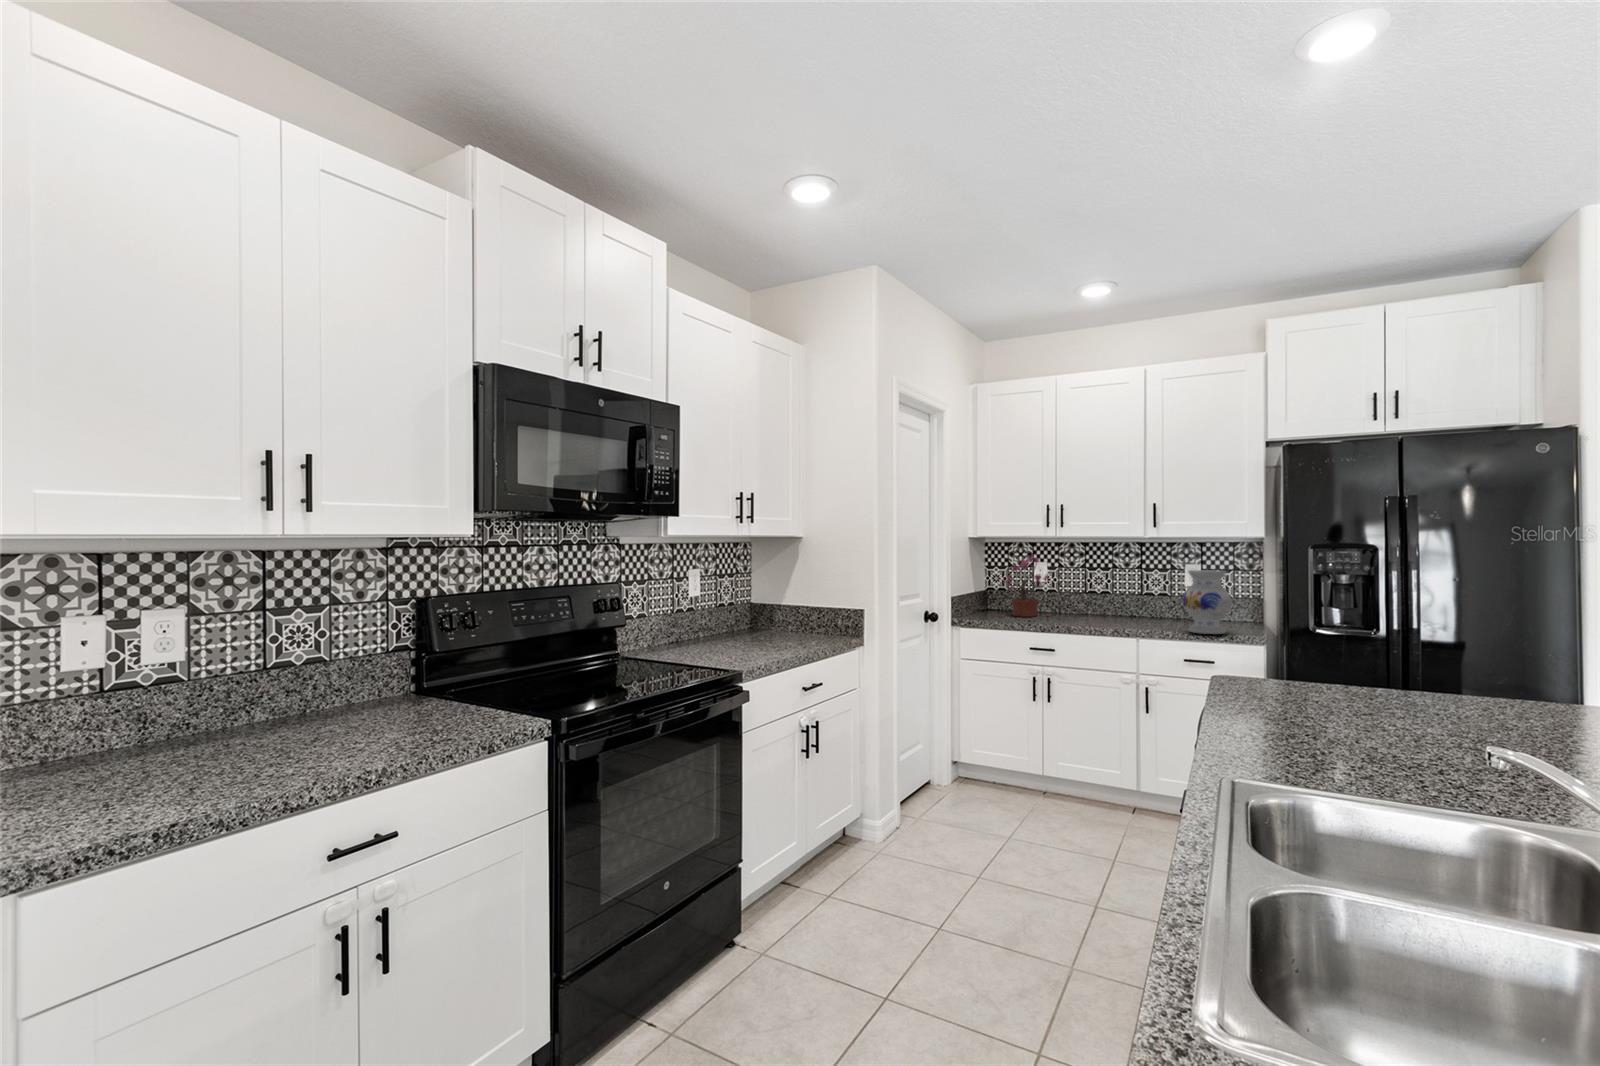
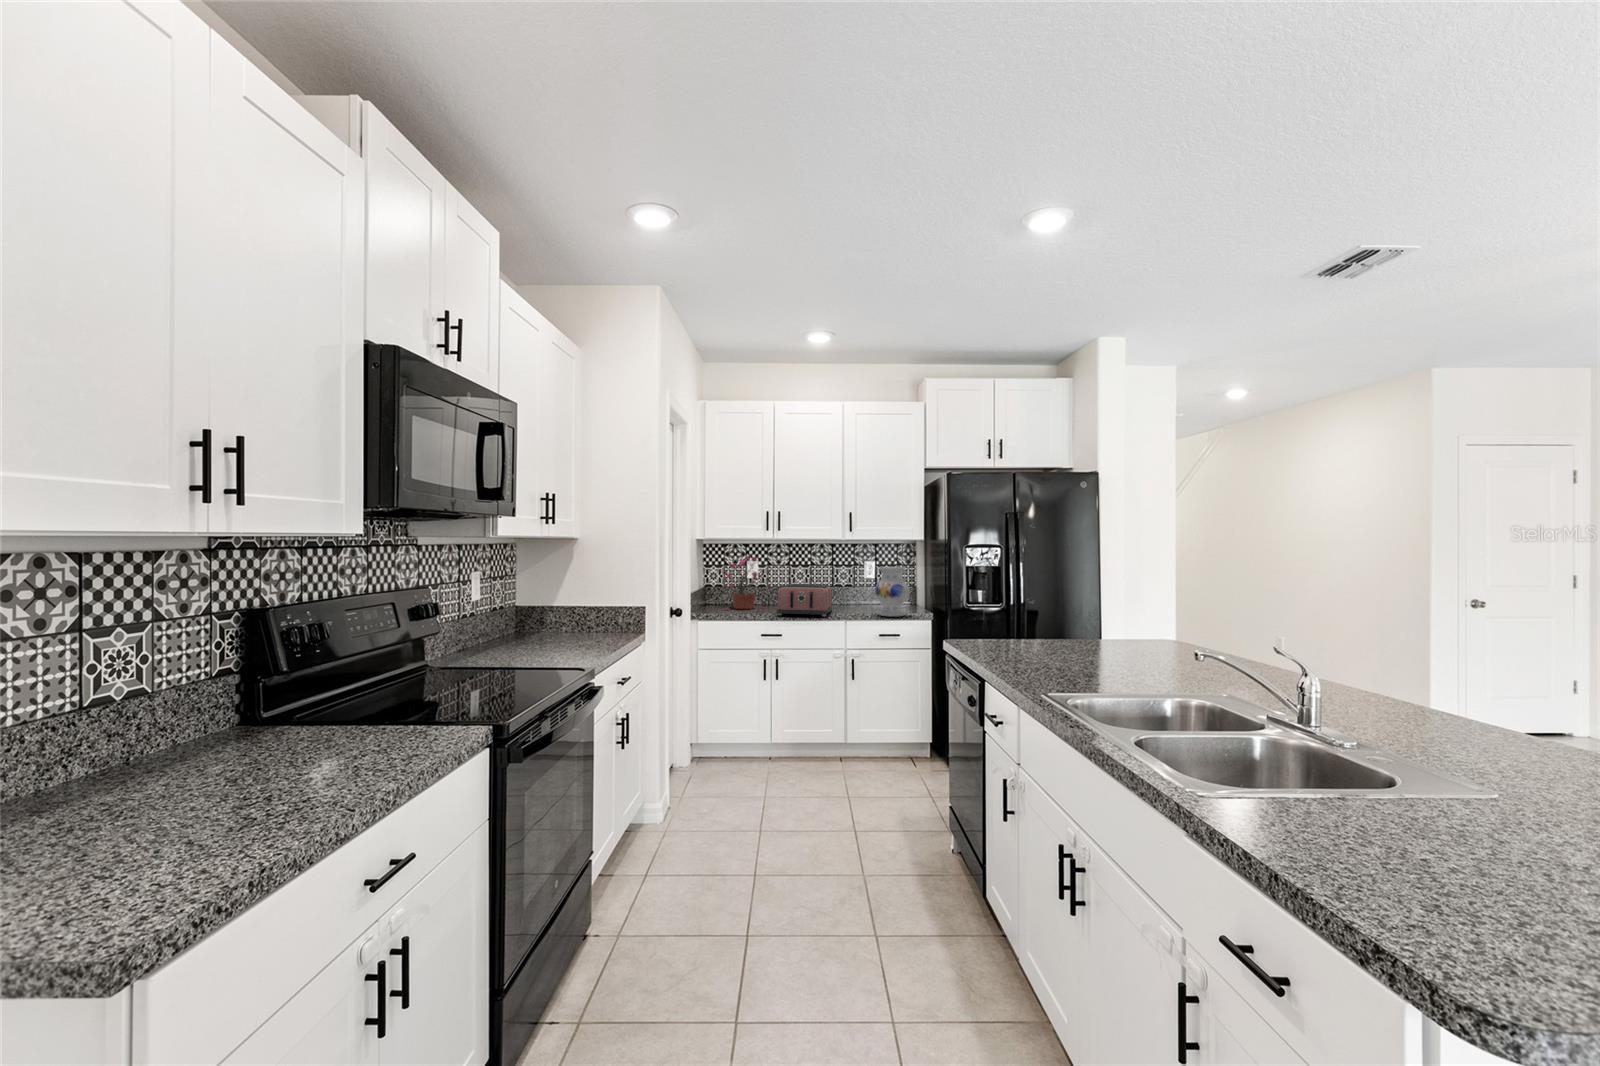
toaster: none [1053,589,1132,629] -> present [777,584,832,616]

